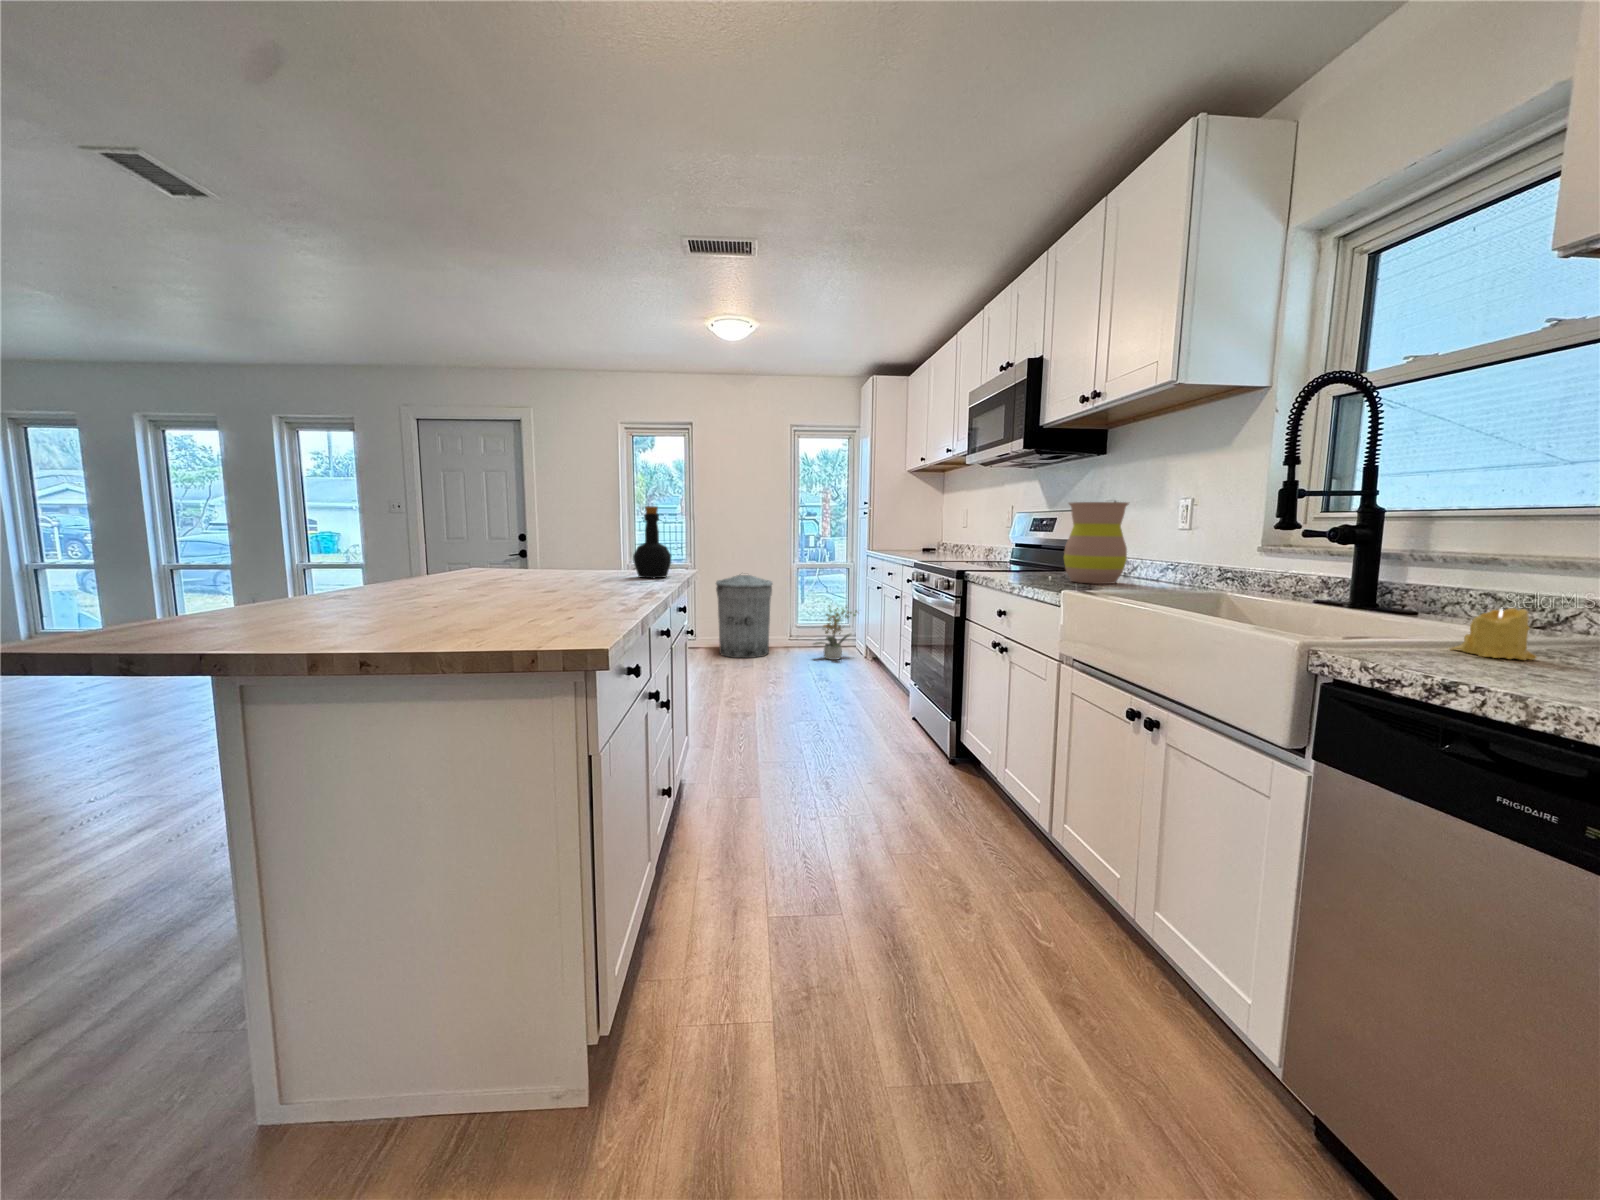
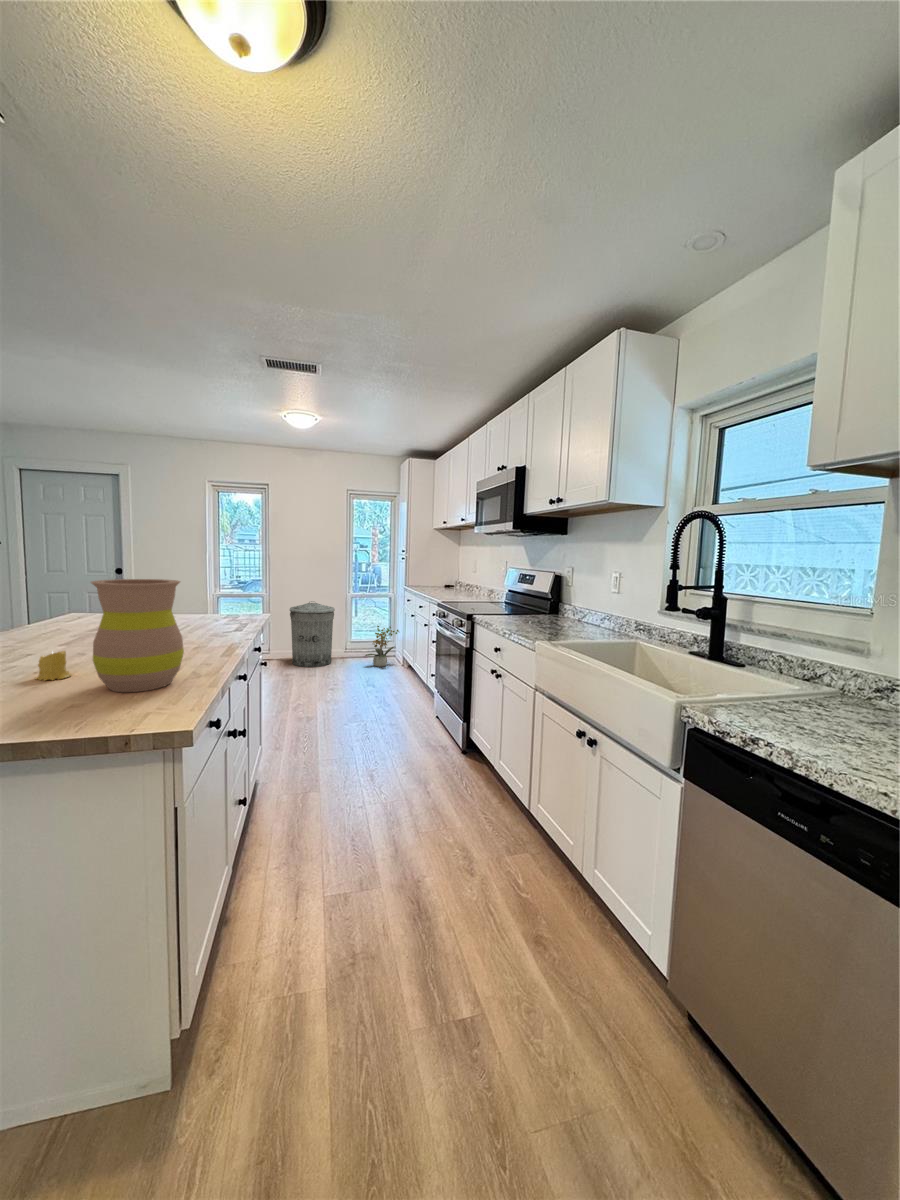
vase: present [1064,502,1129,584] -> present [91,579,184,692]
bottle: present [633,506,671,578] -> none [219,567,251,624]
candle: present [1450,608,1536,660] -> present [35,651,72,681]

